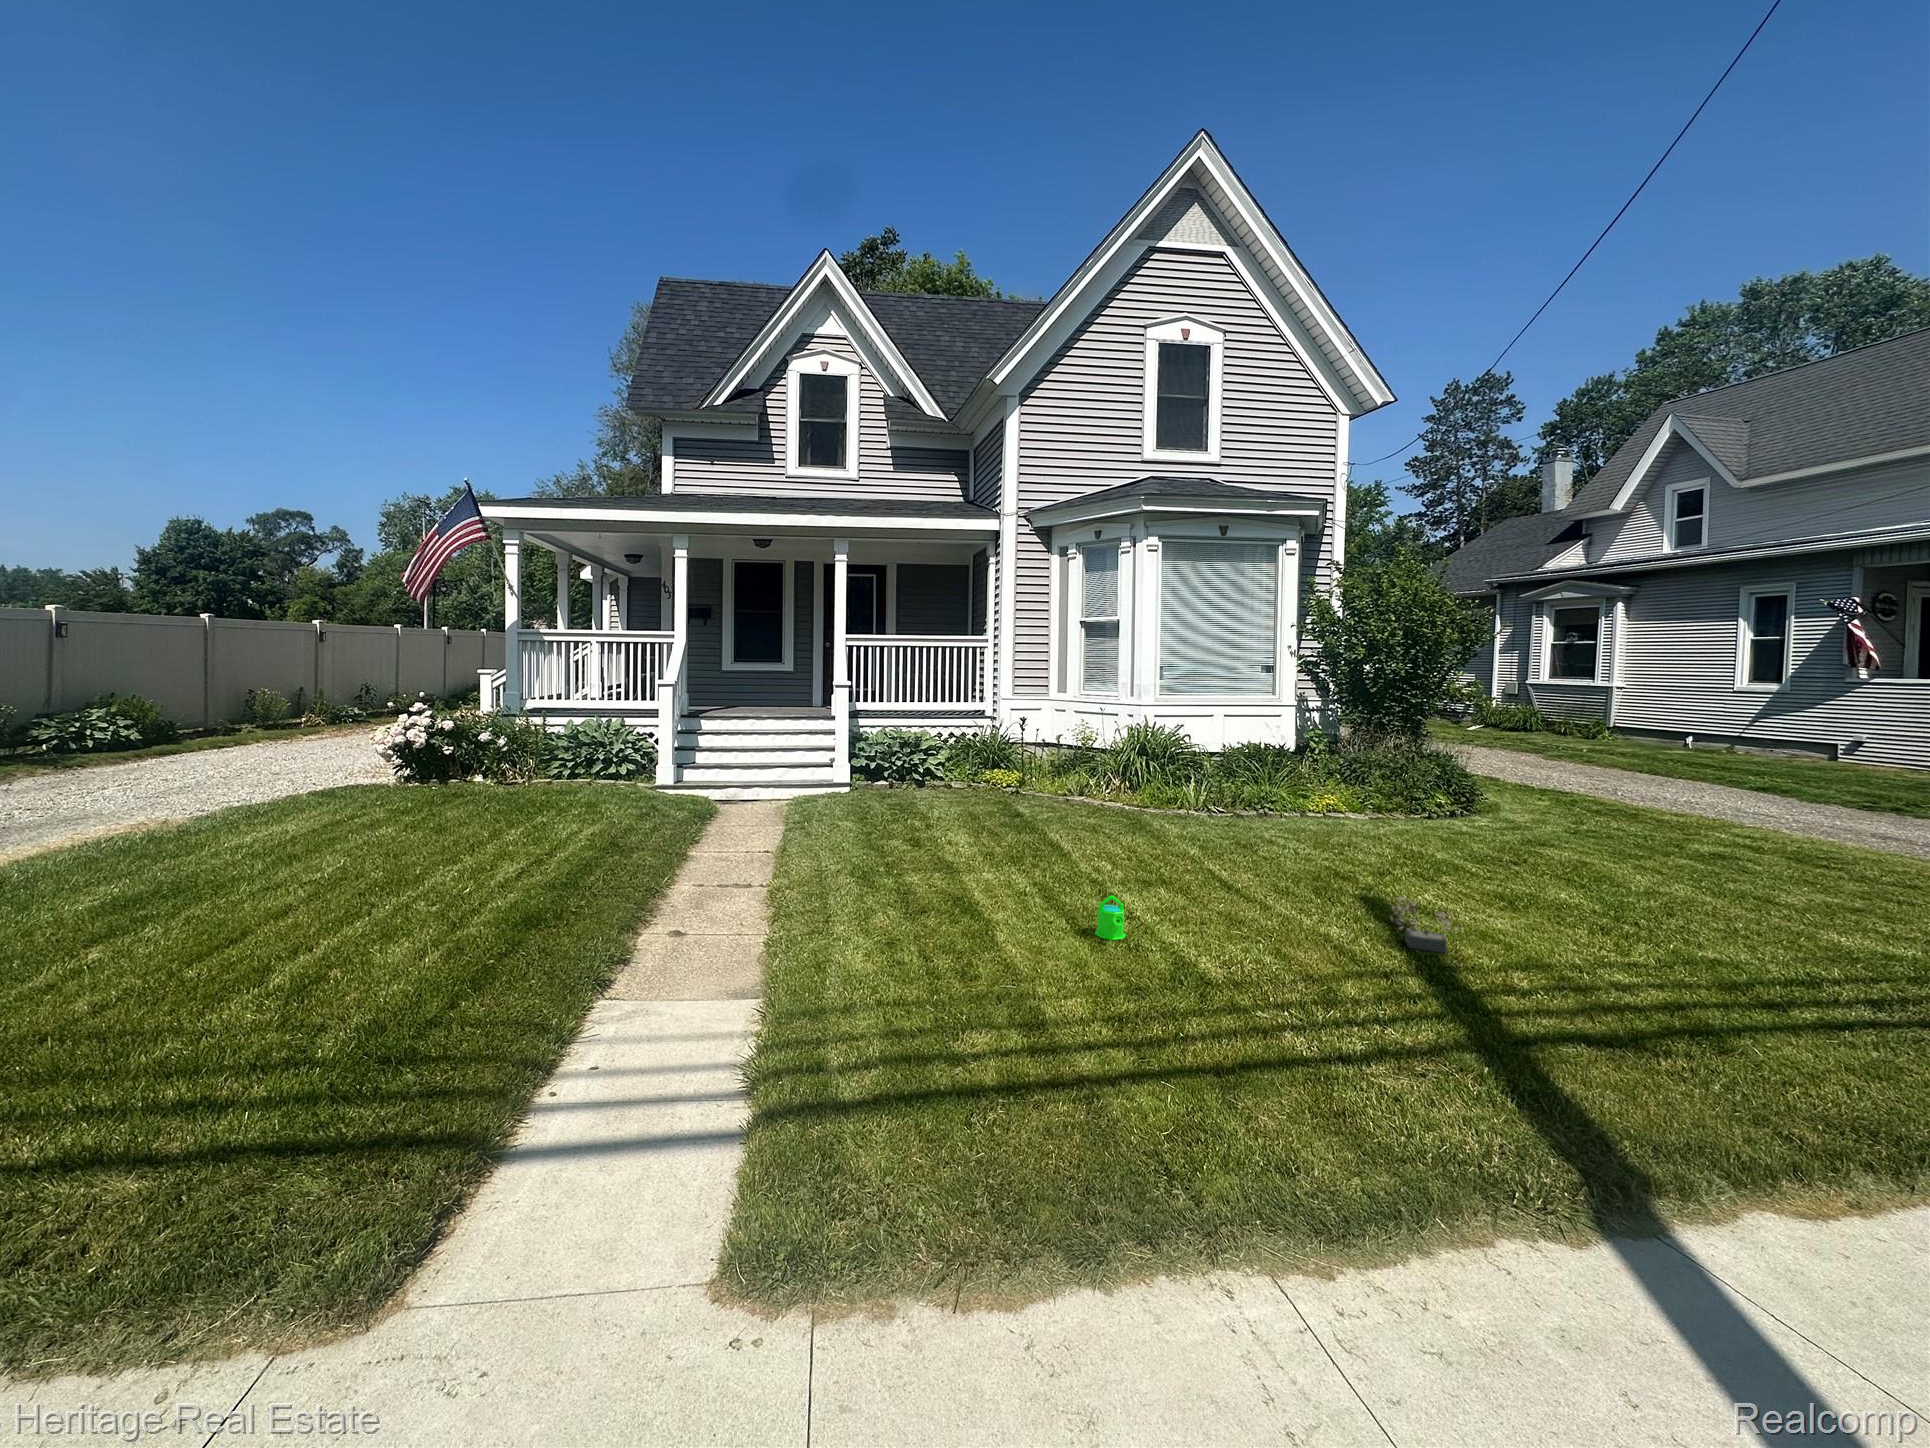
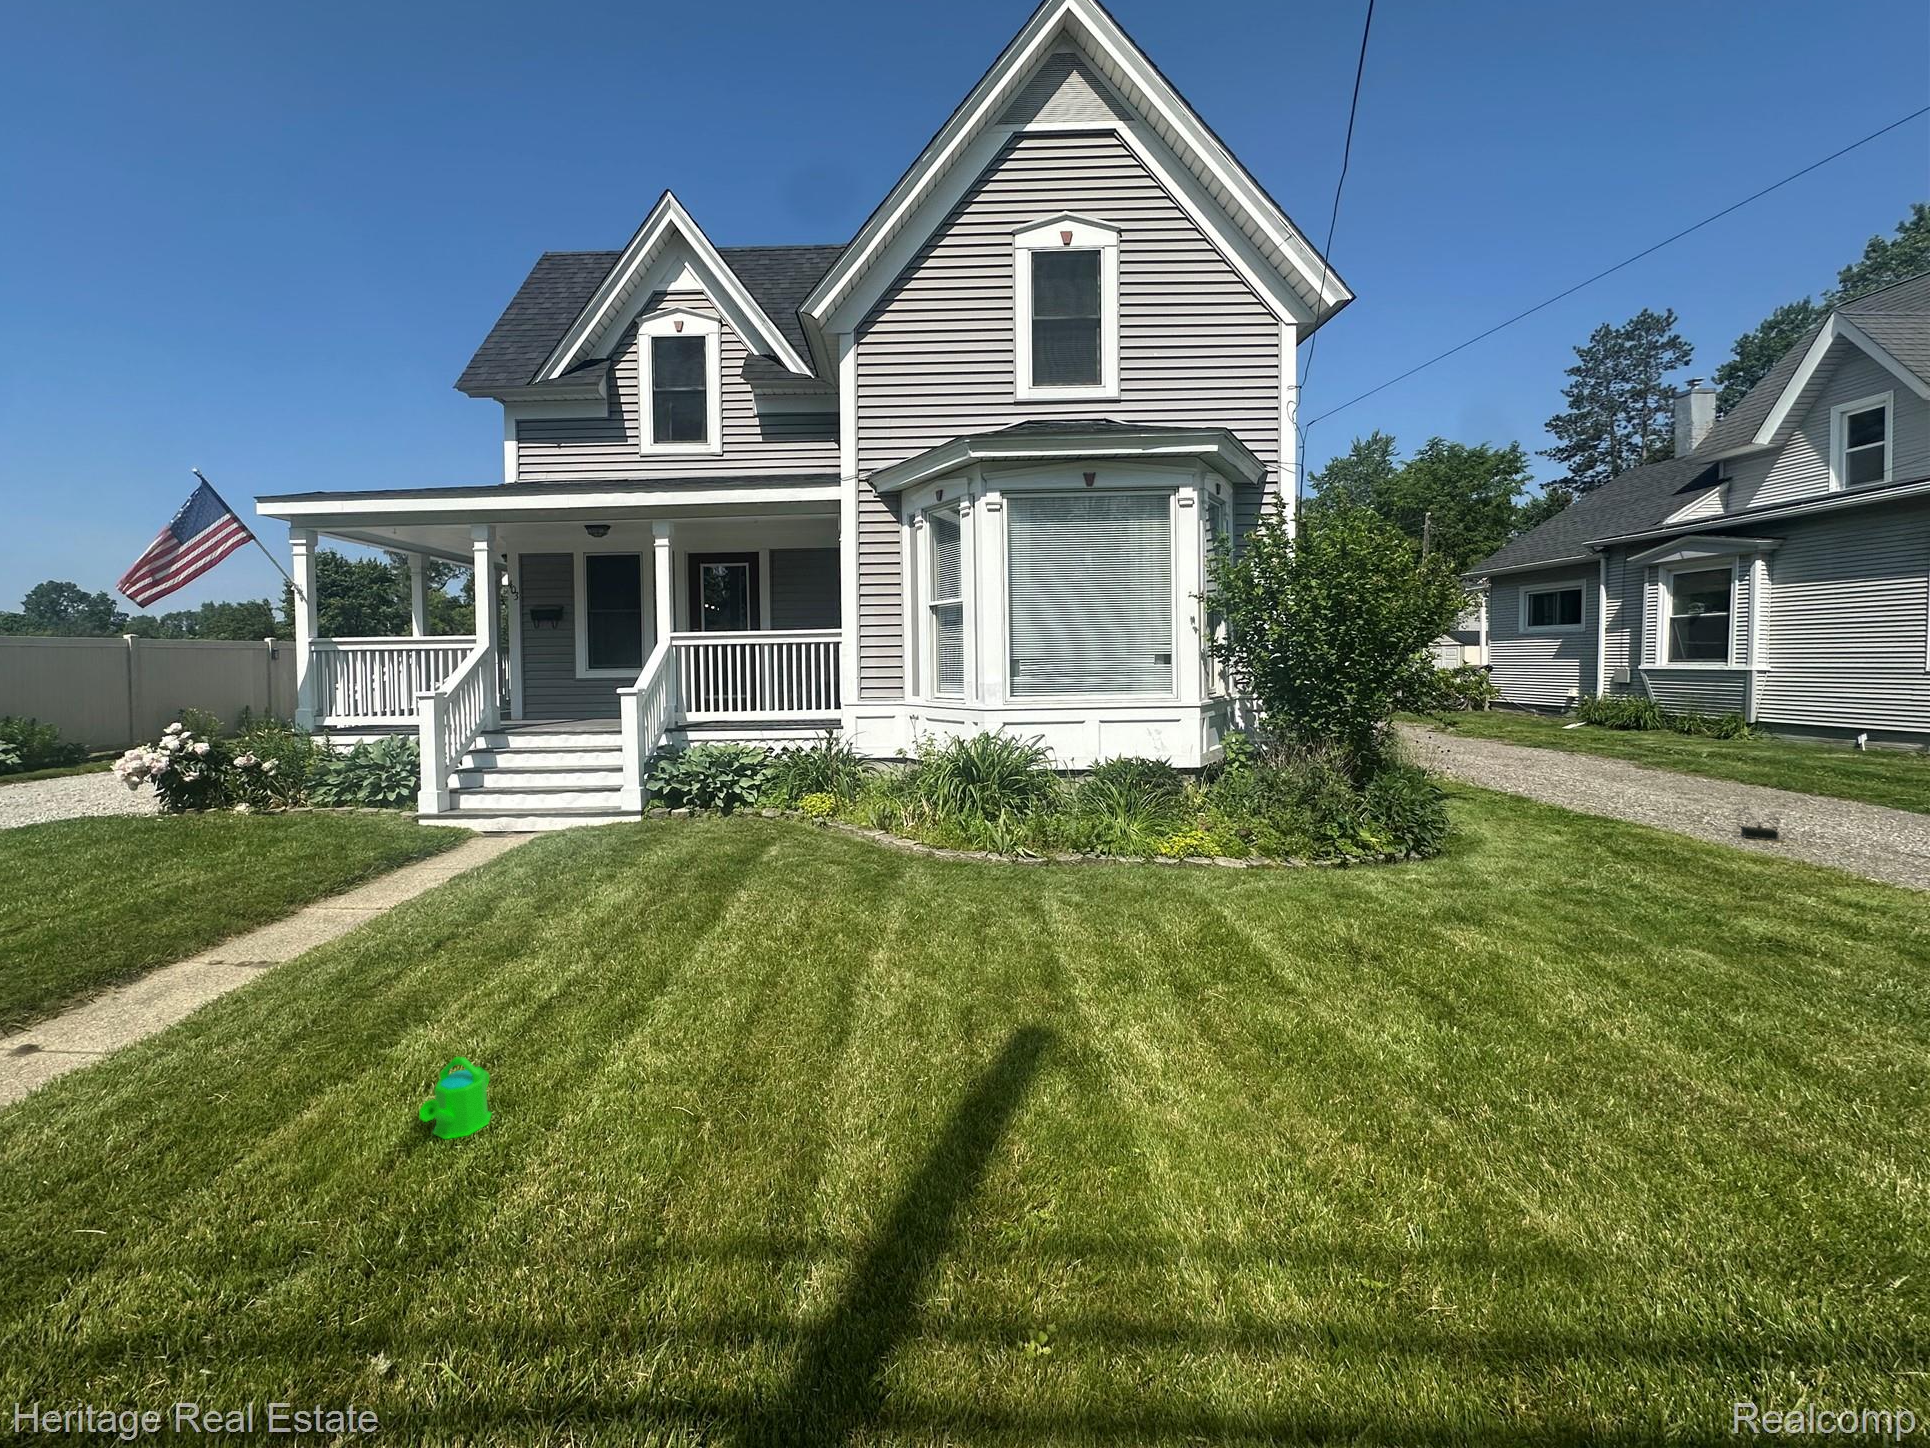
decorative plant: present [1395,897,1458,953] -> present [1730,803,1780,841]

